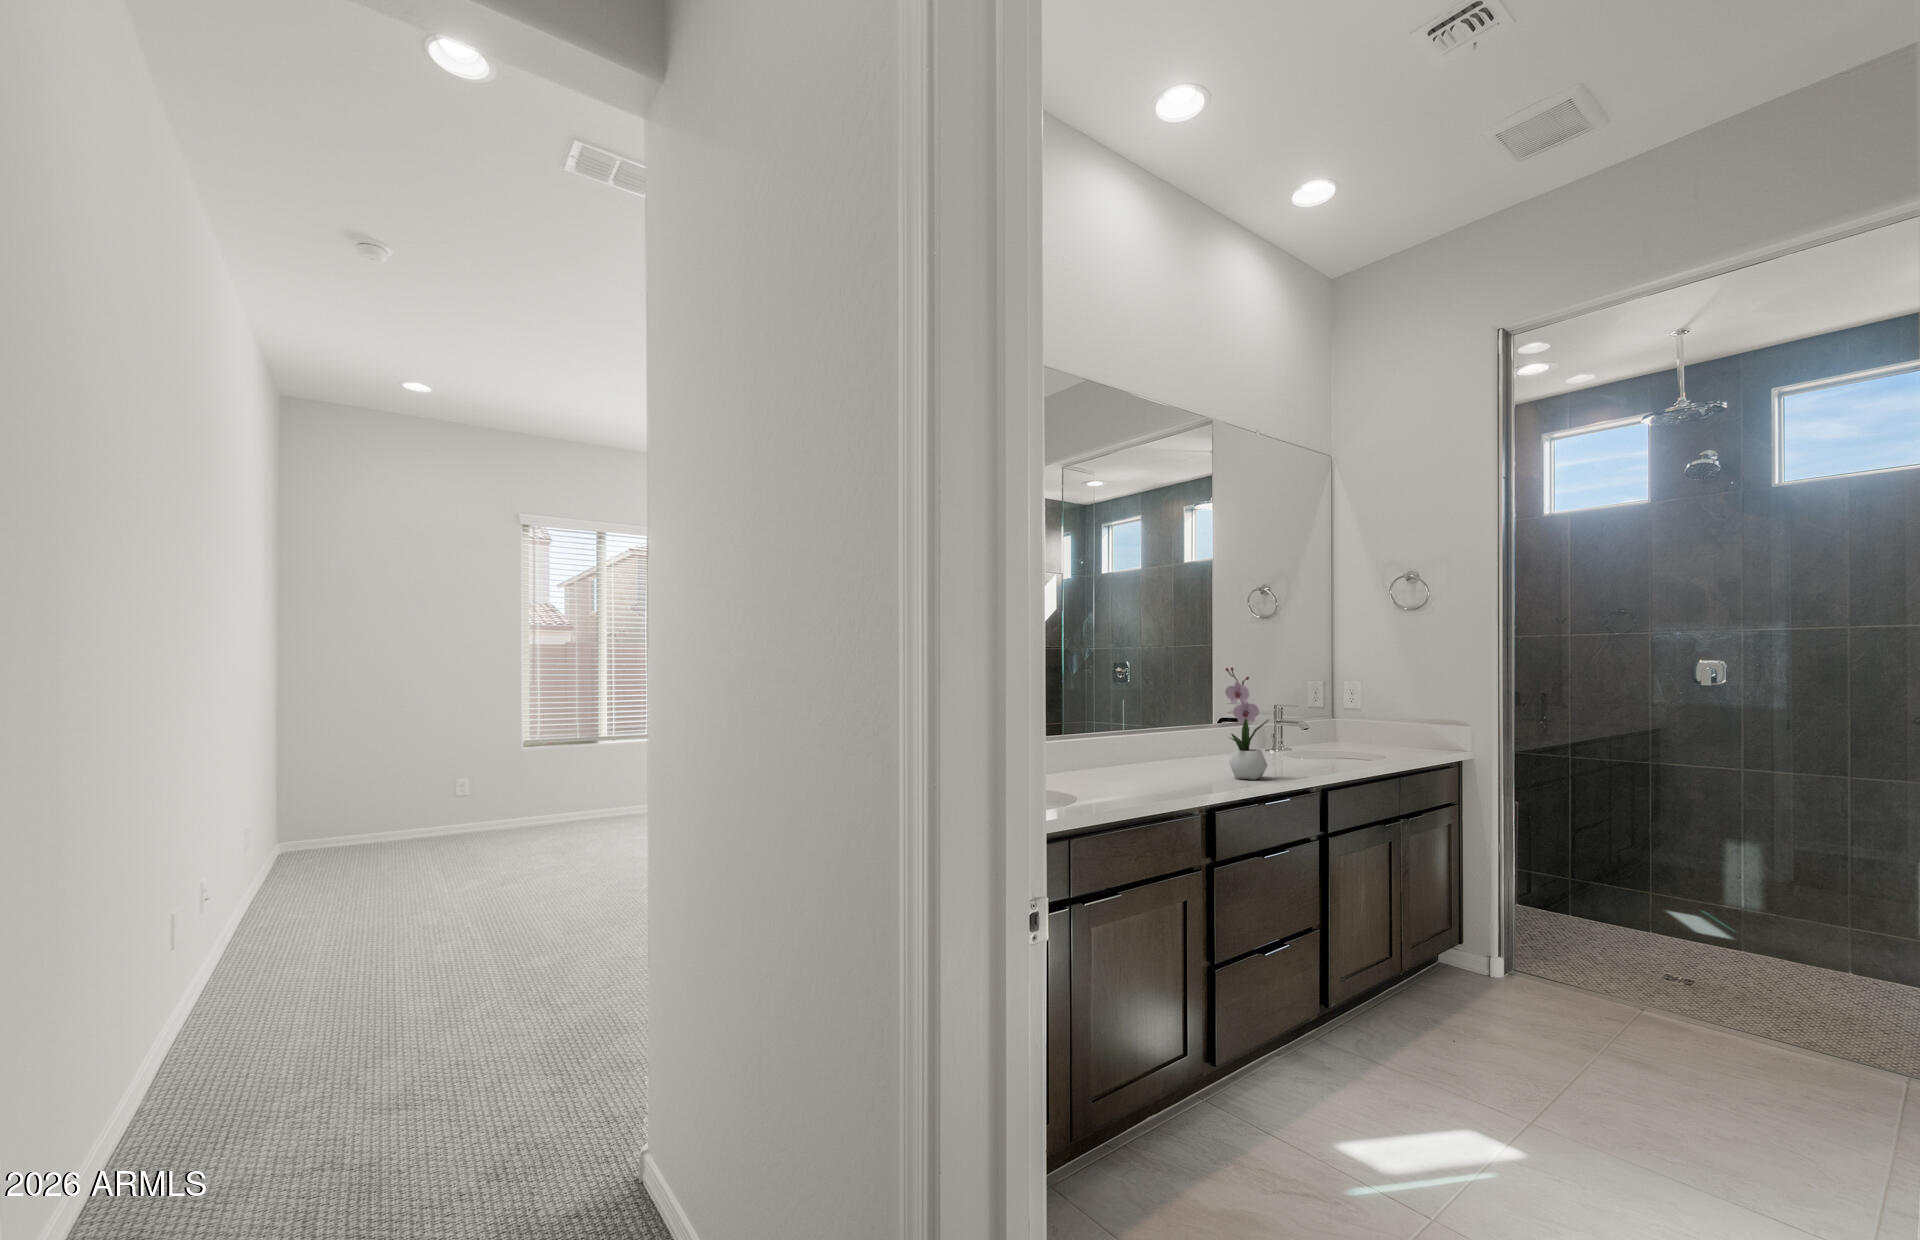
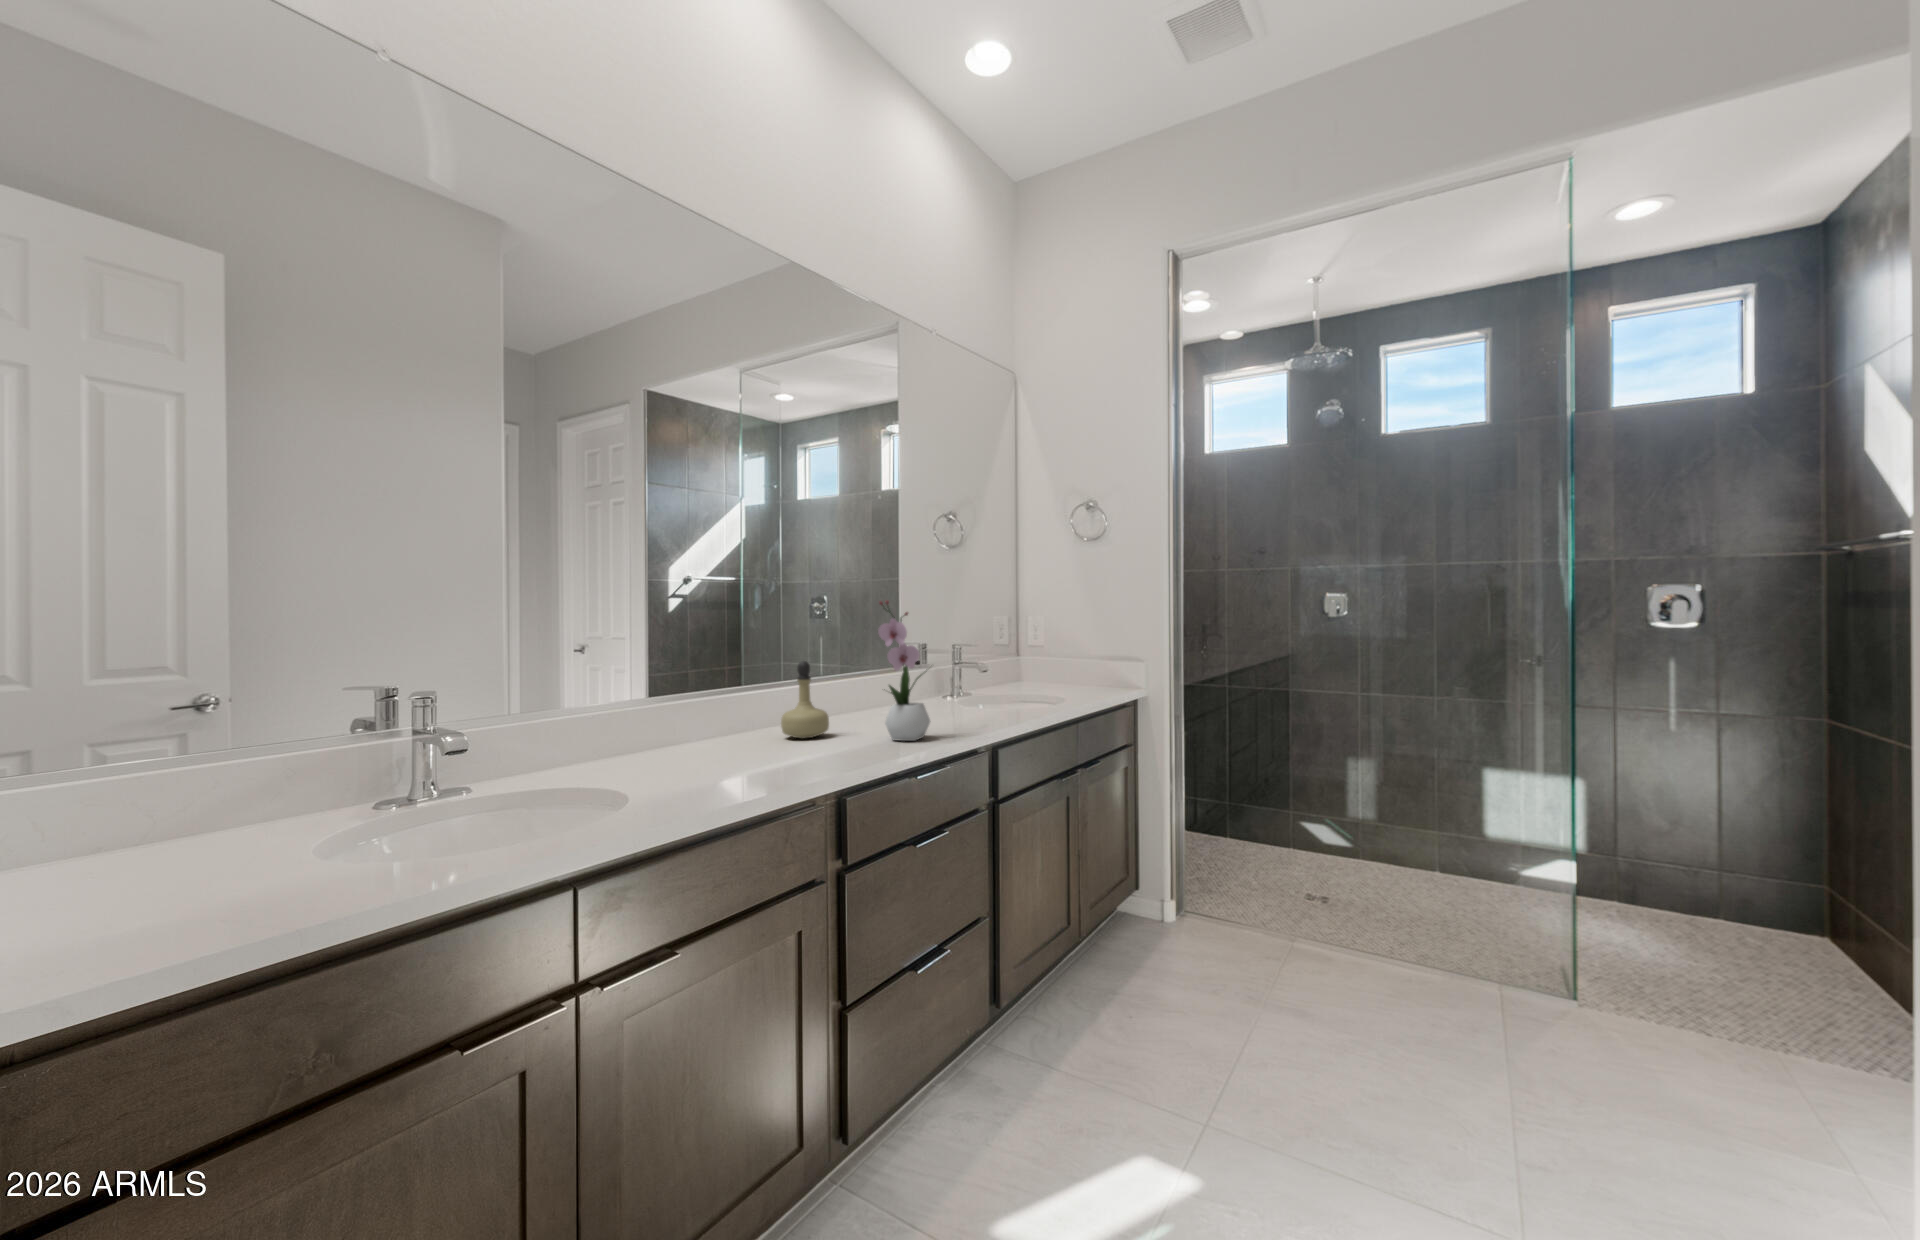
perfume bottle: none [1142,712,1180,773] -> present [781,661,829,739]

